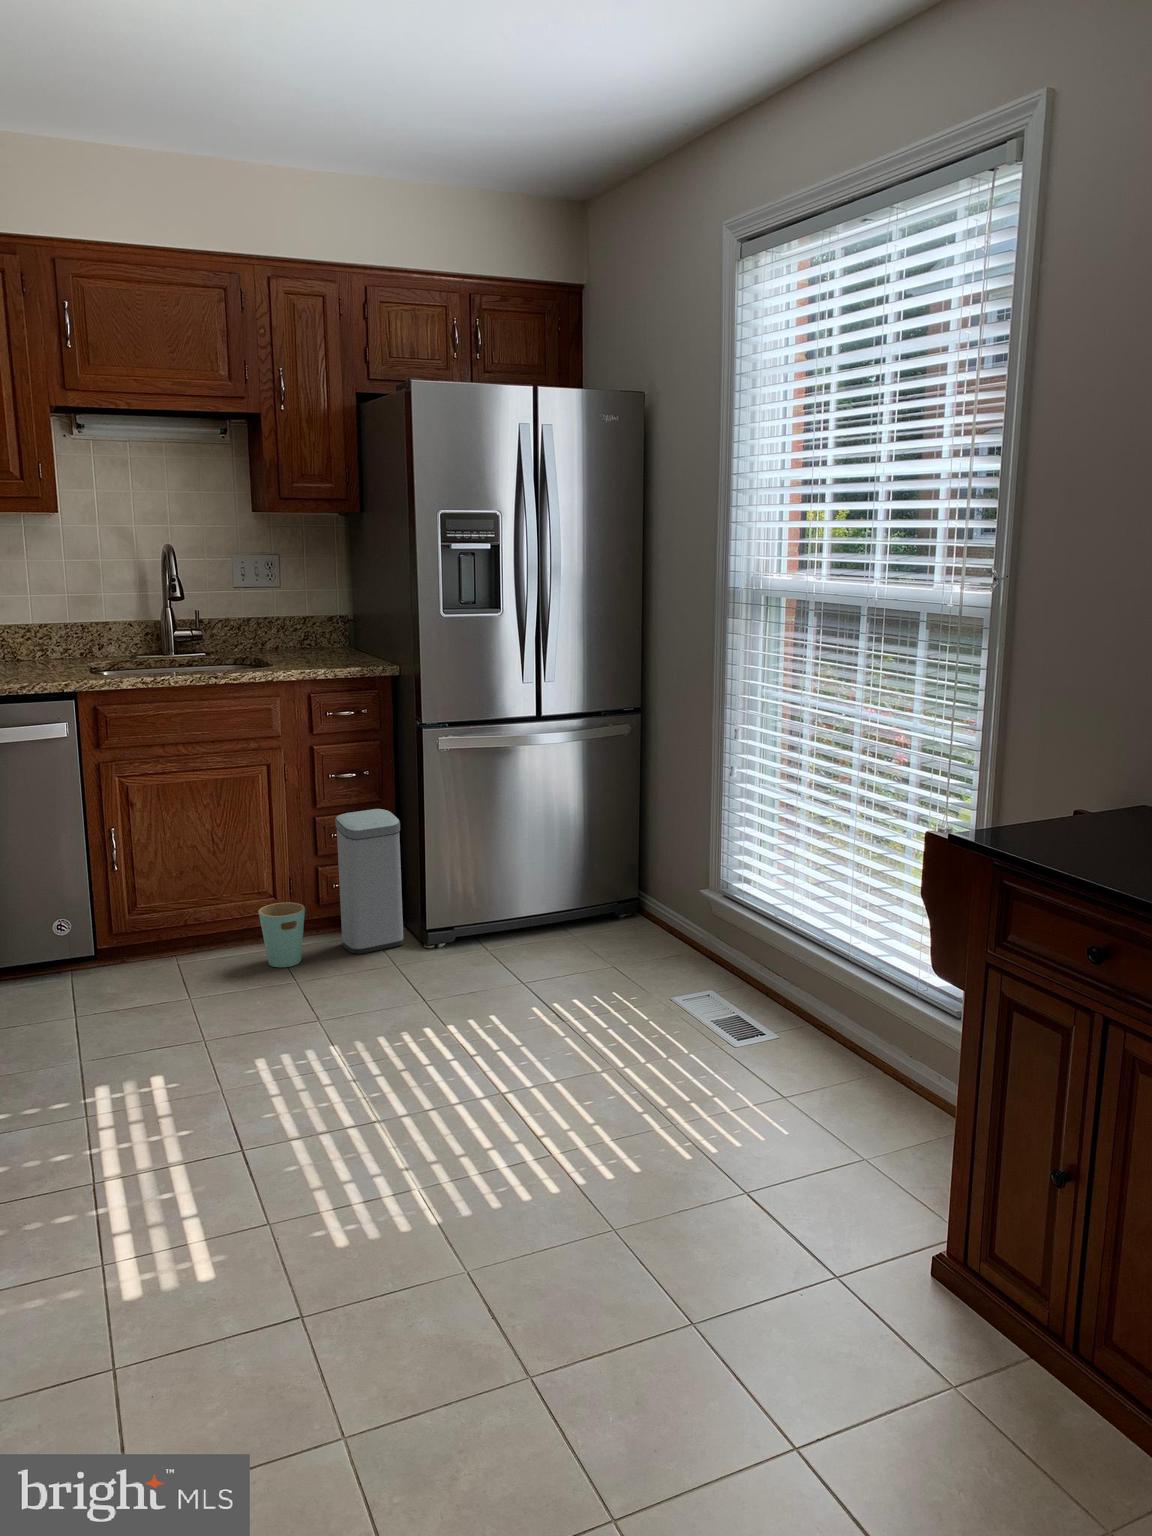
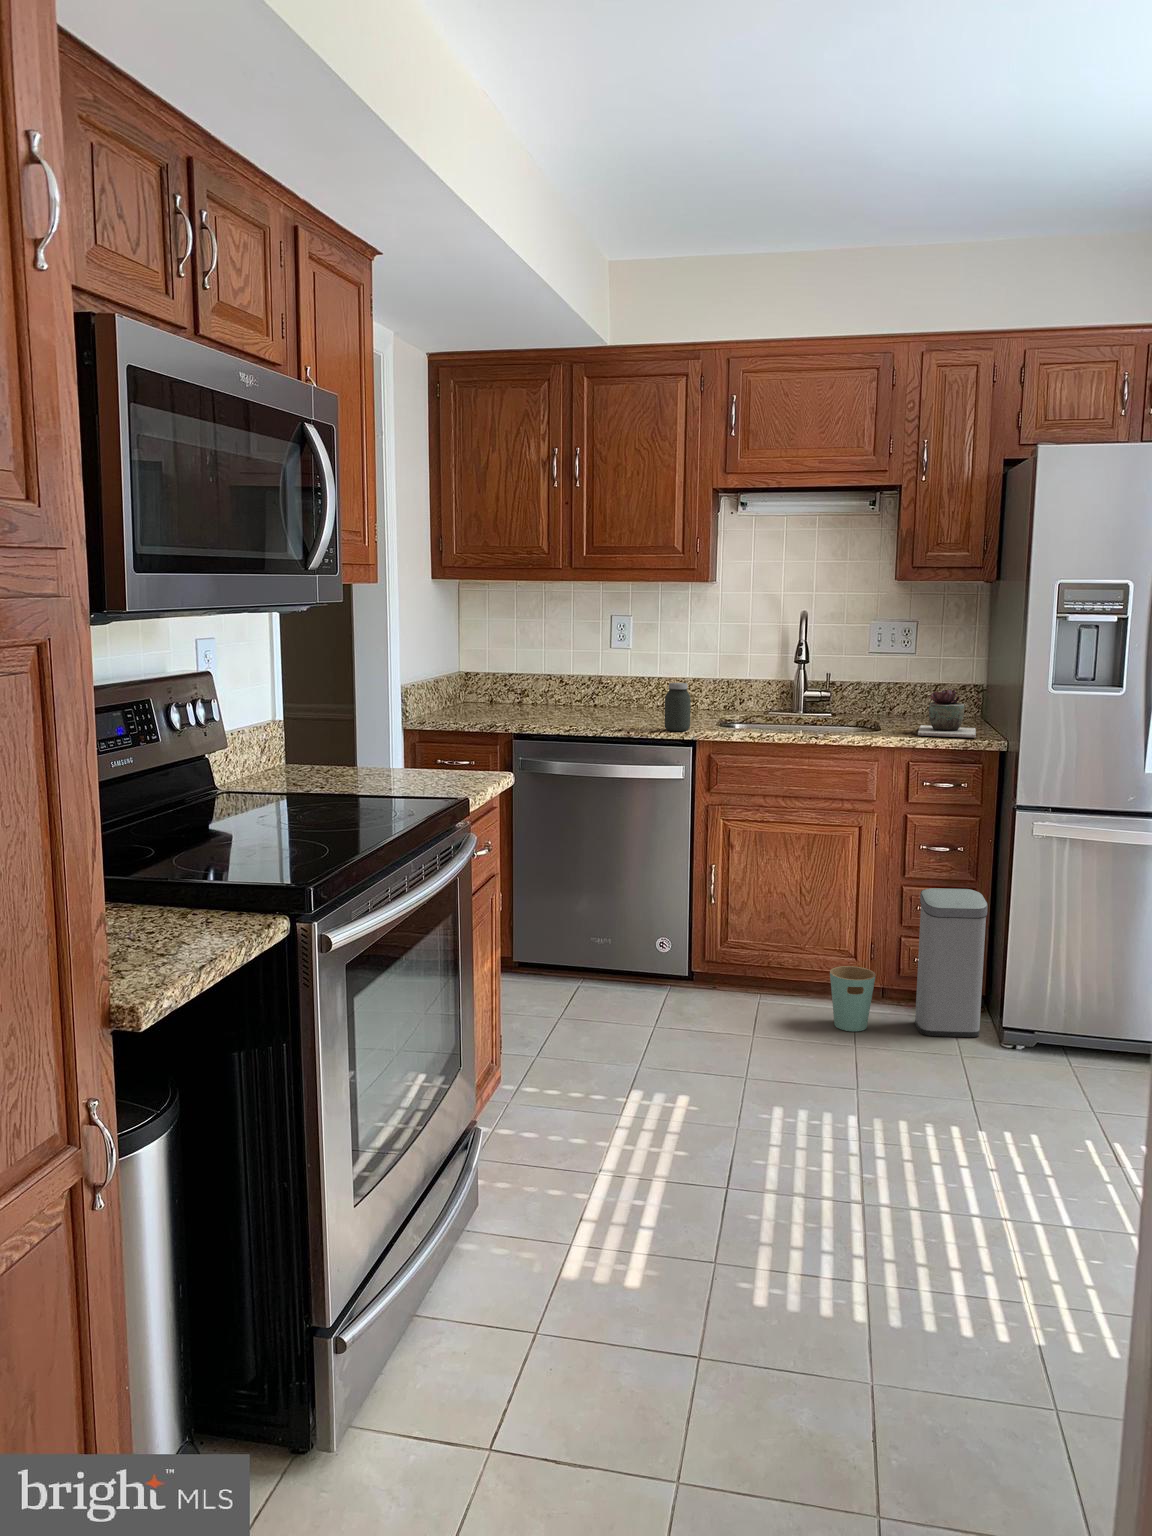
succulent plant: none [303,619,364,667] -> present [918,690,976,738]
jar: none [32,629,66,684] -> present [665,683,691,731]

